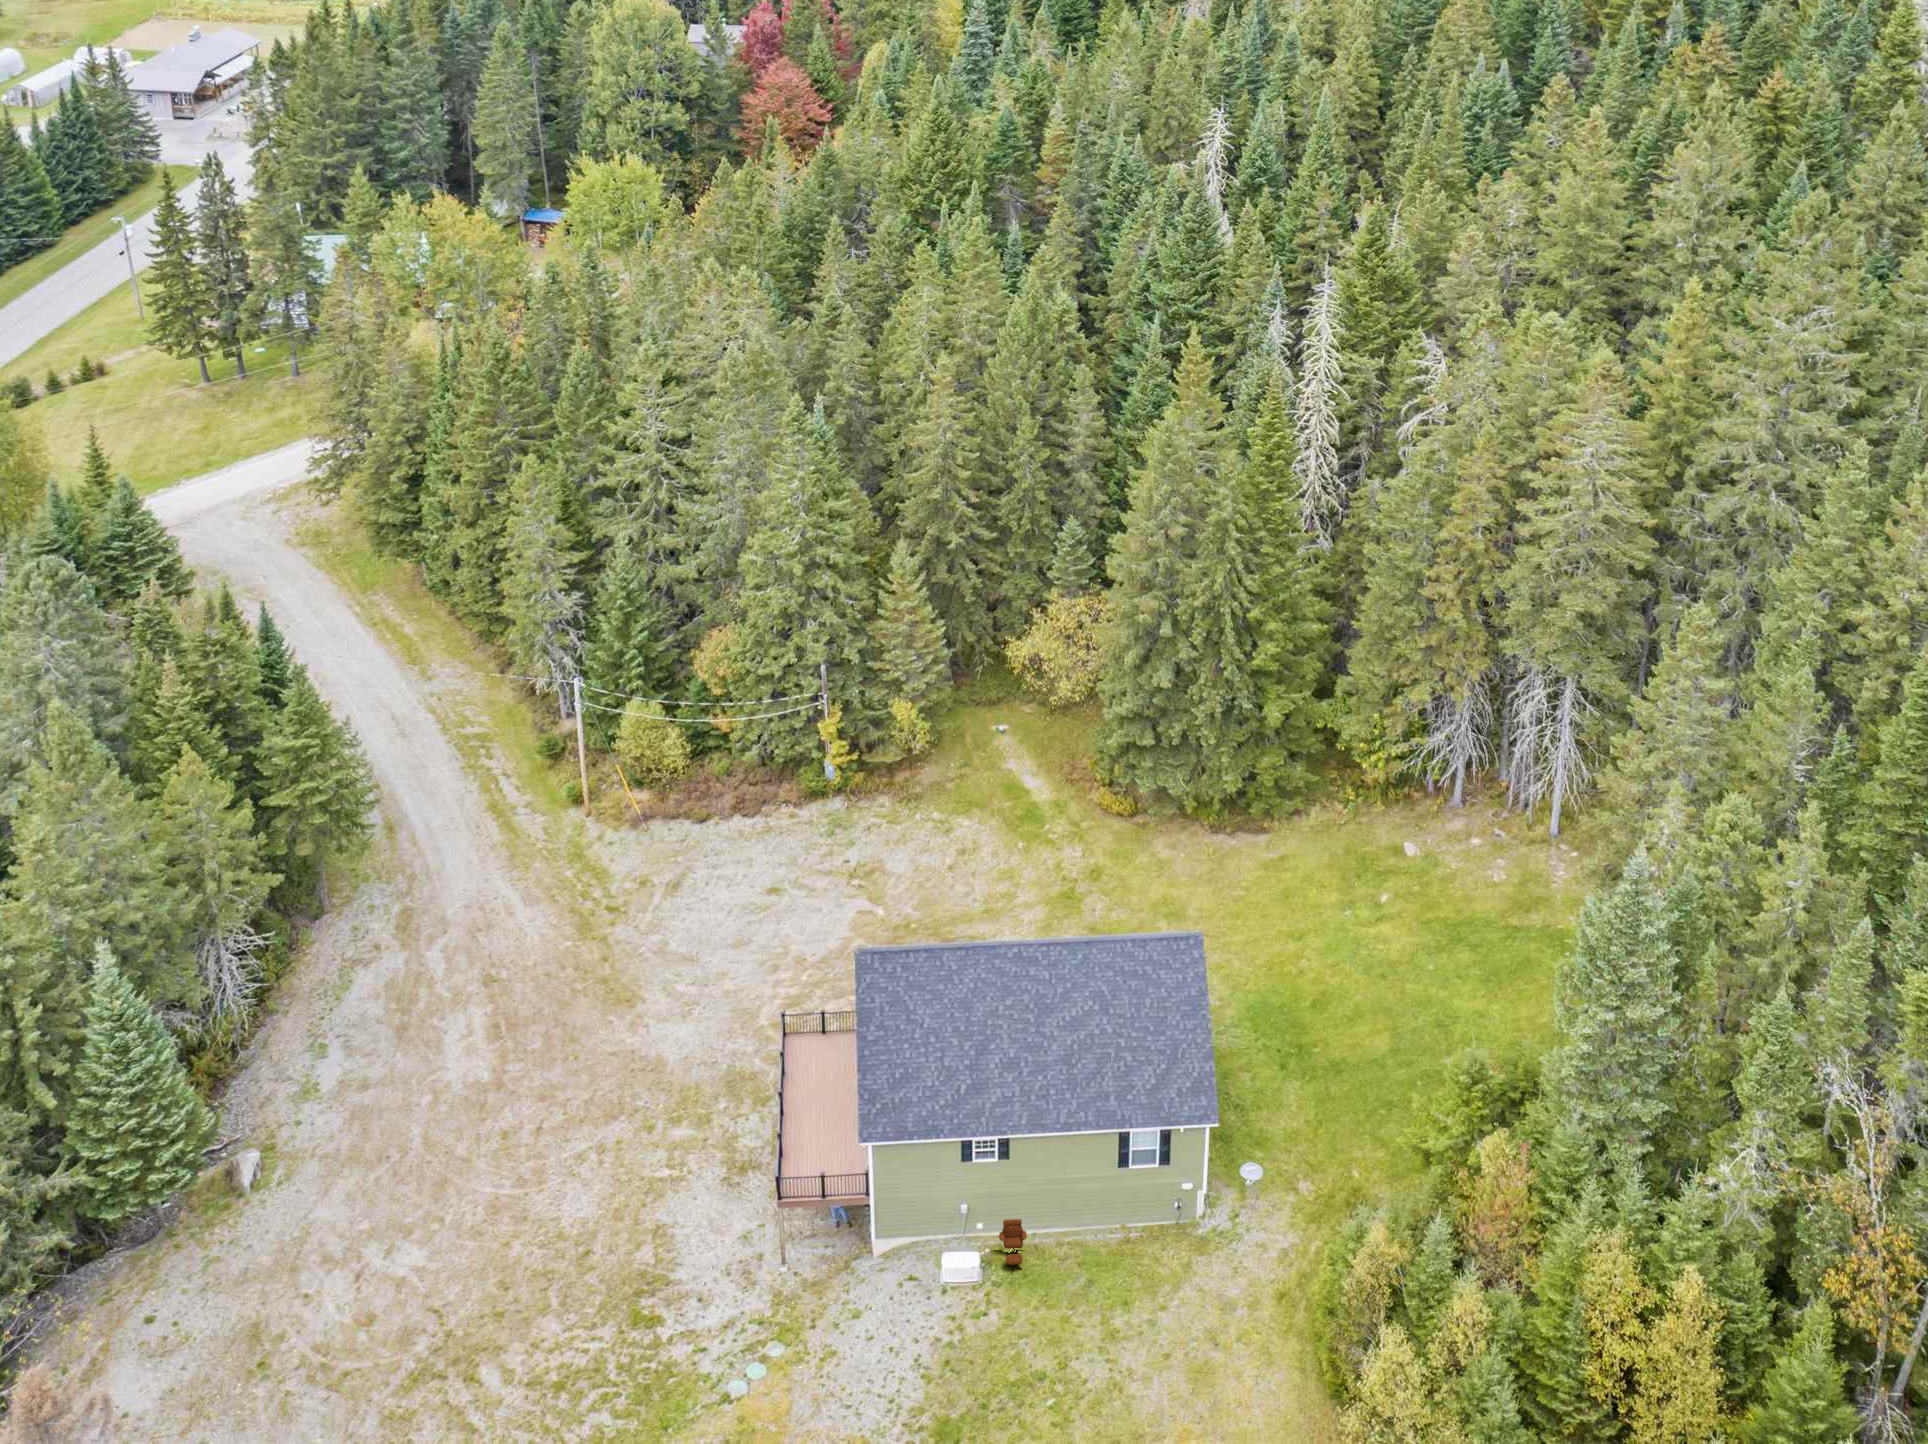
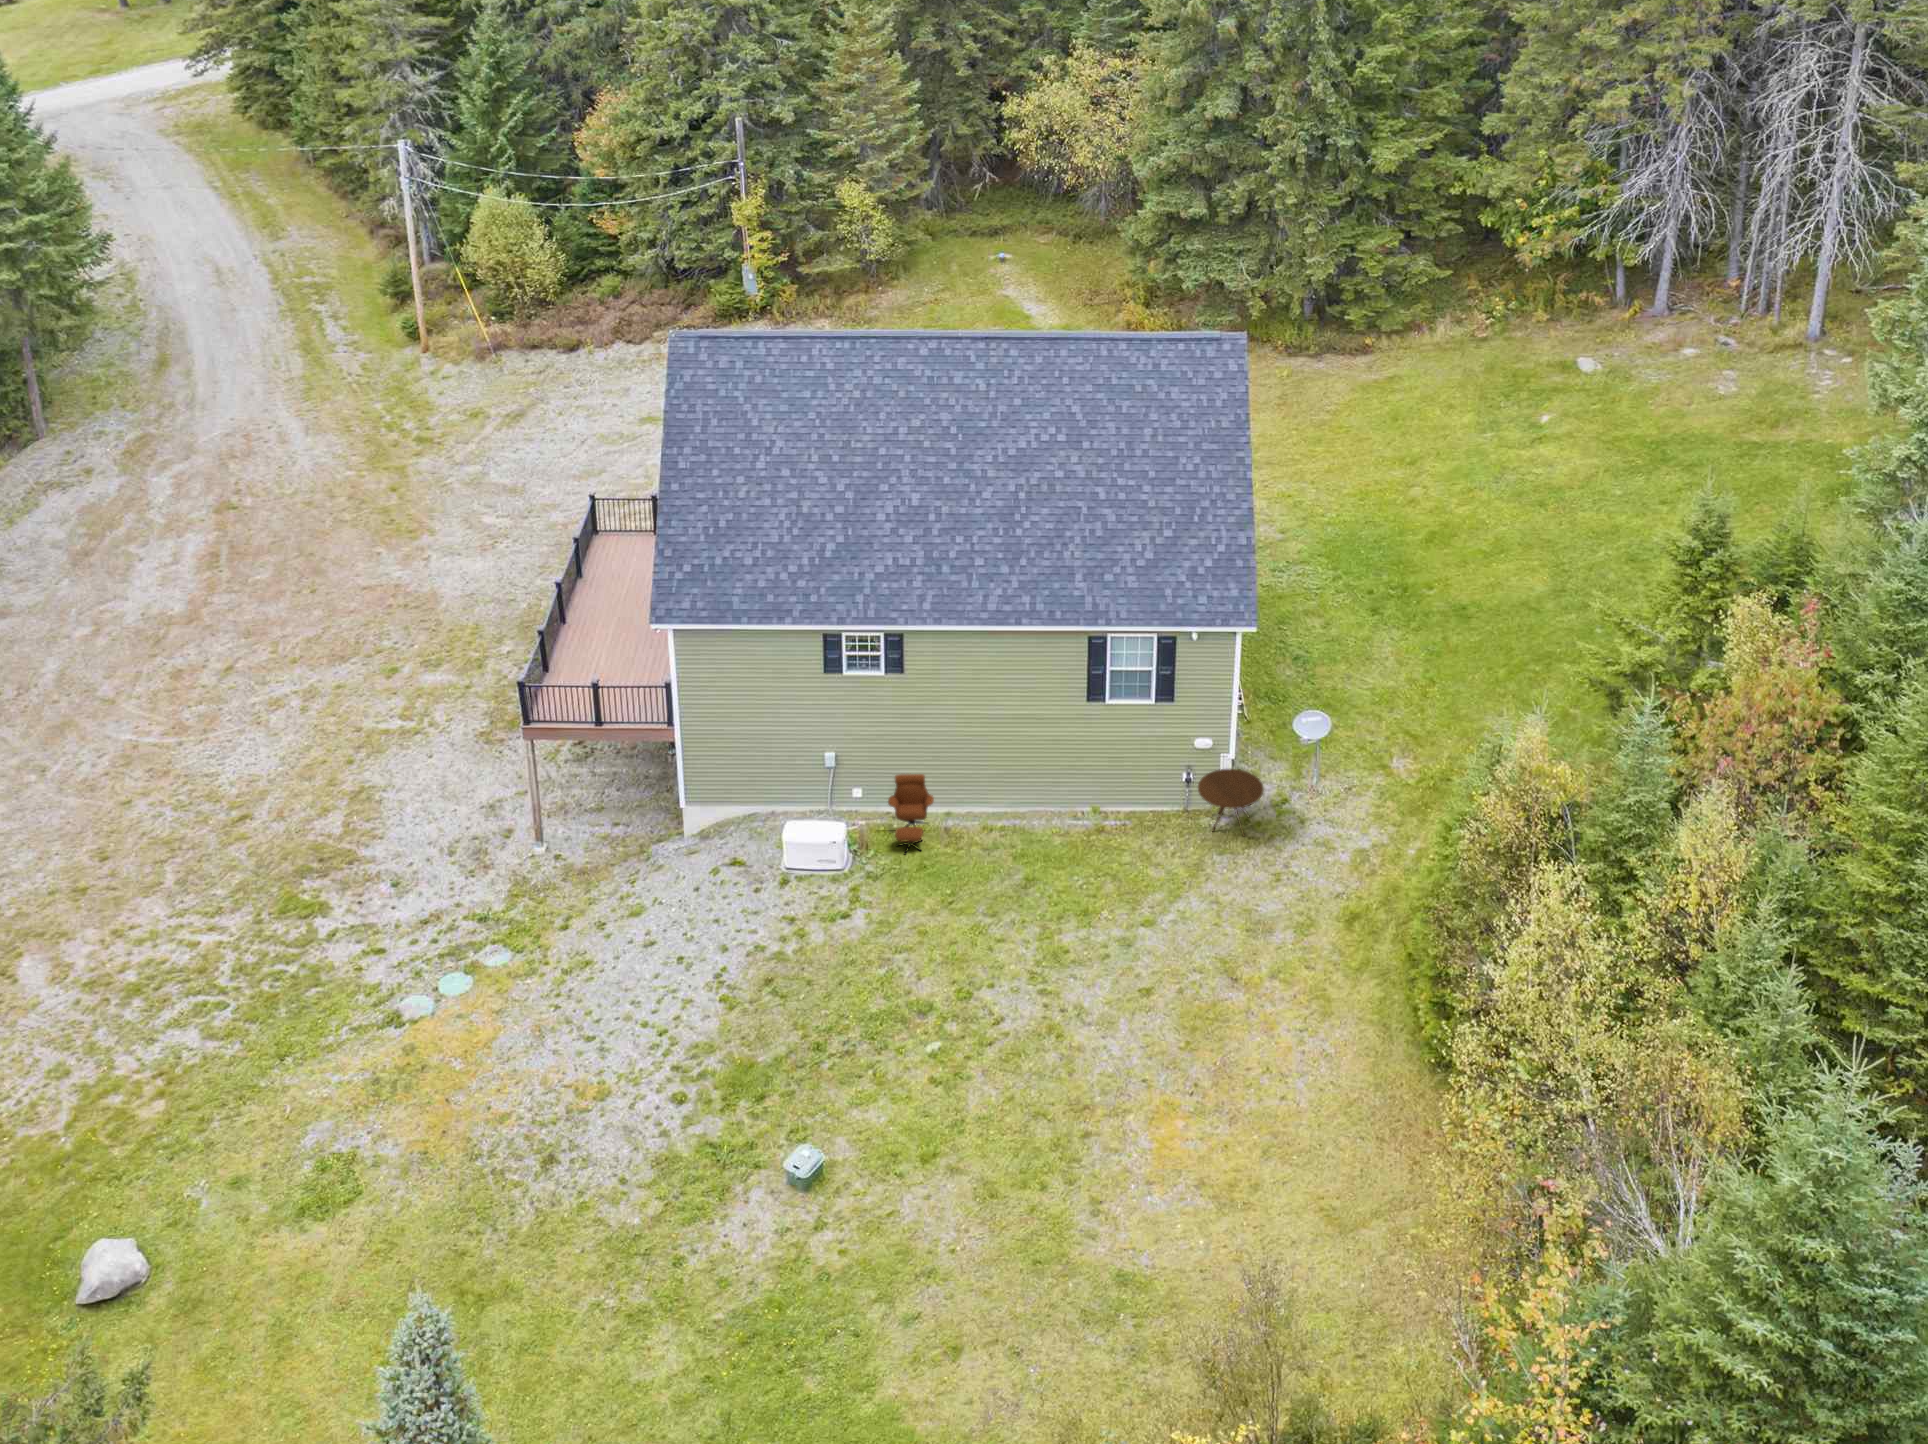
round table: none [1185,1208,1224,1253] -> present [1198,769,1264,835]

